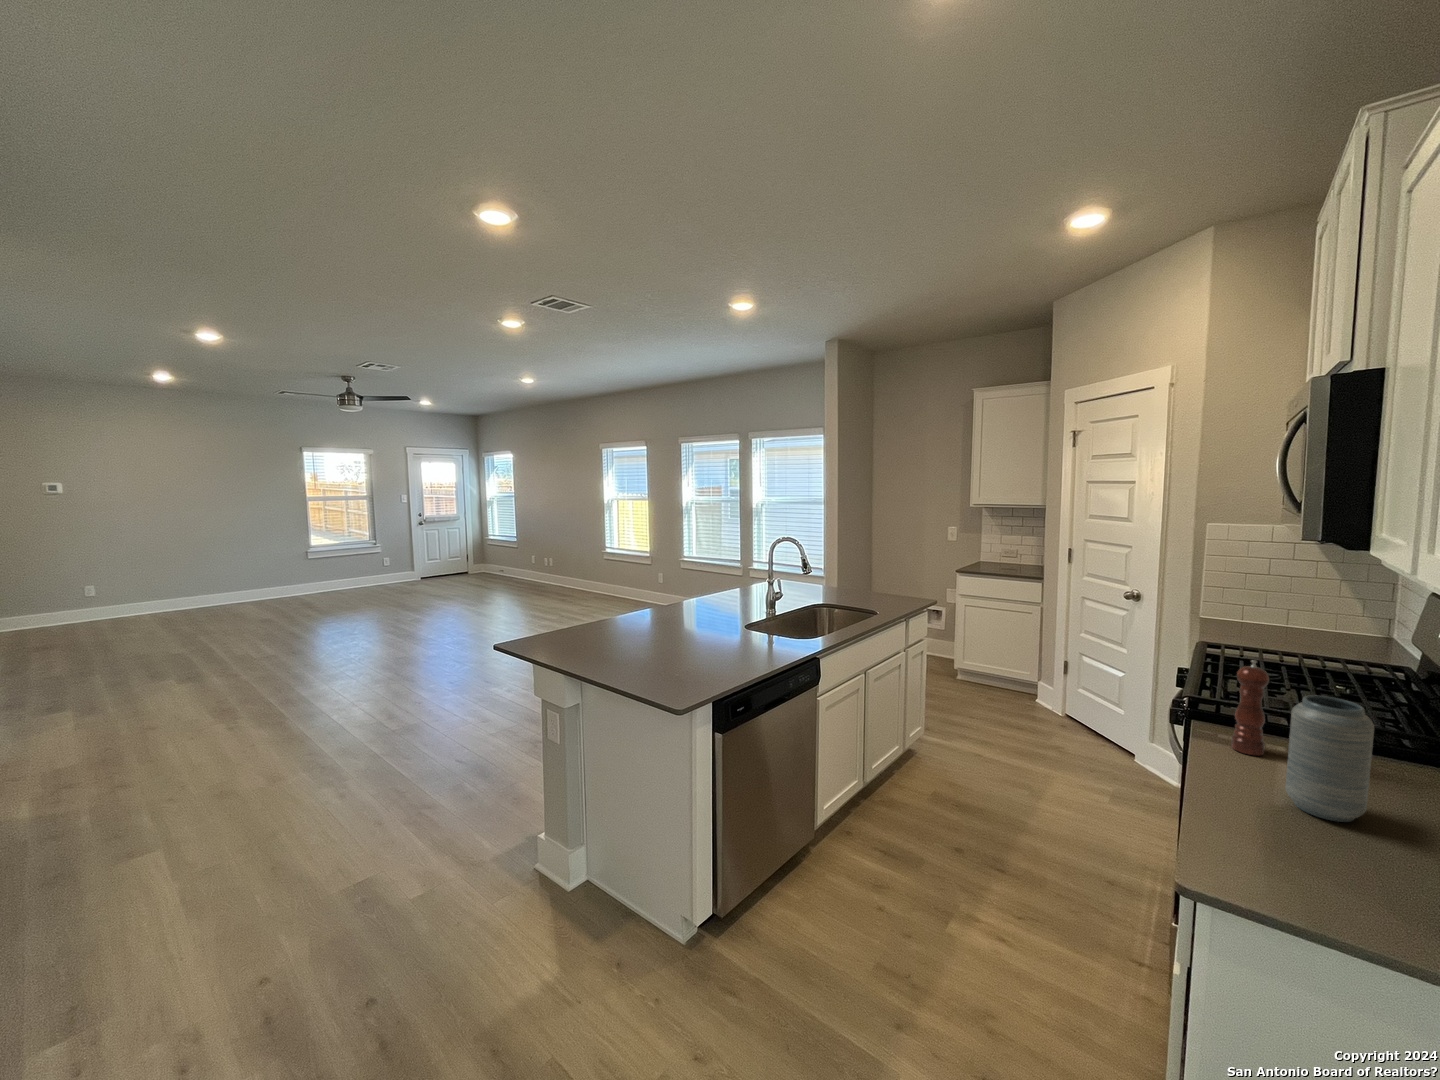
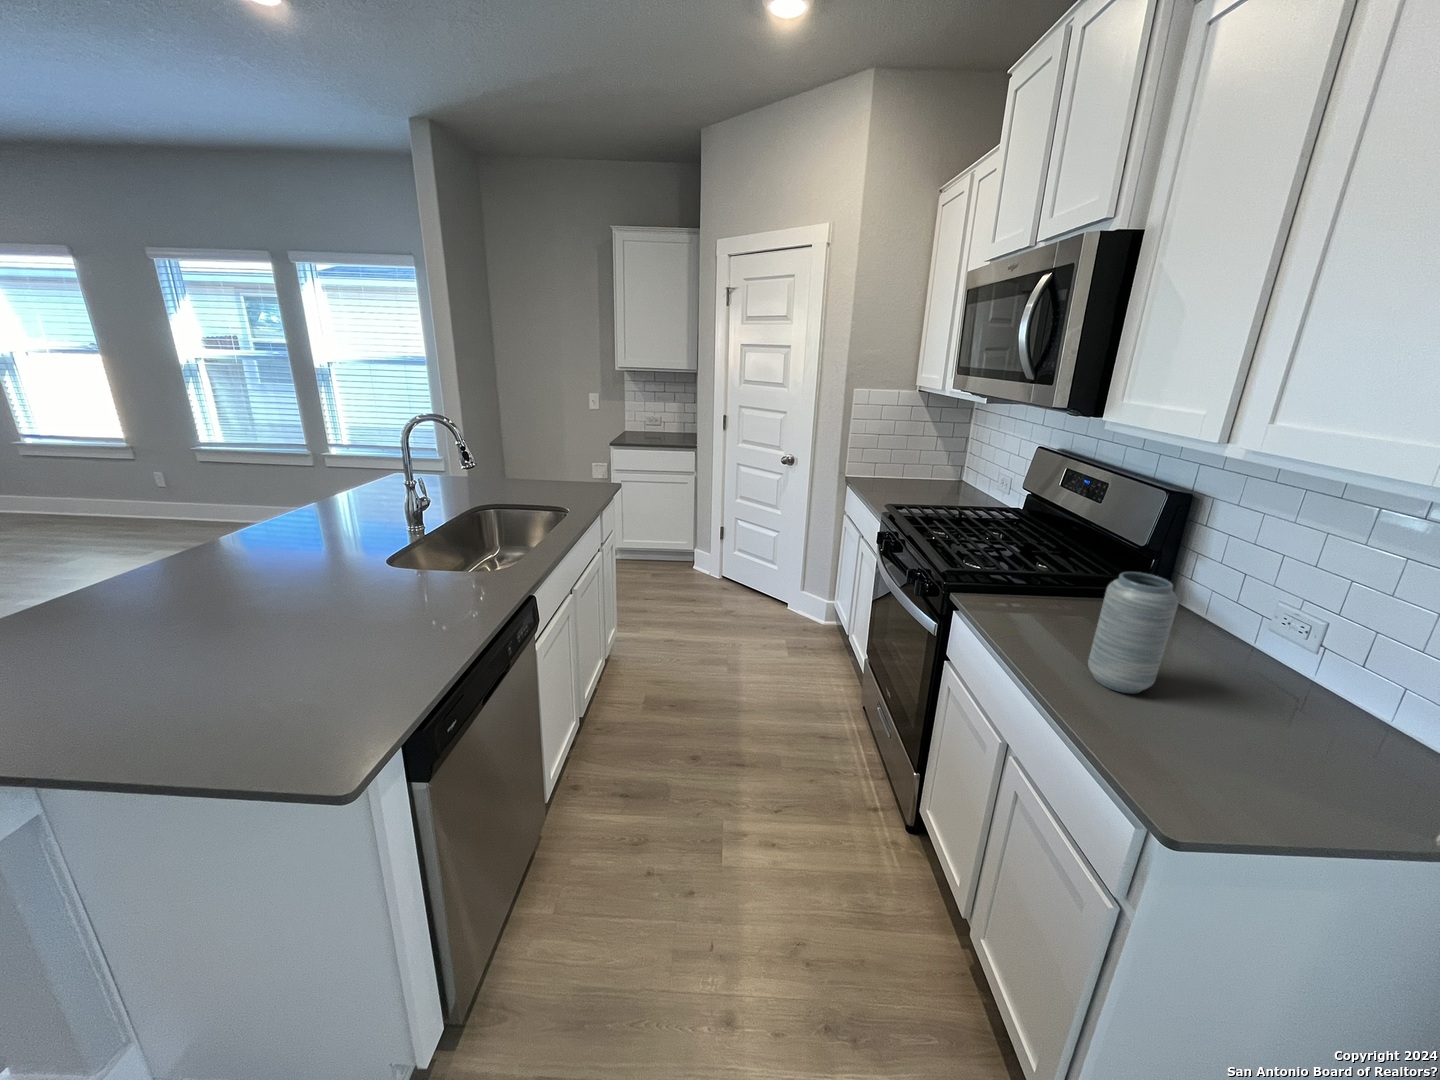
pepper mill: present [1231,660,1269,755] -> none [999,535,1041,629]

